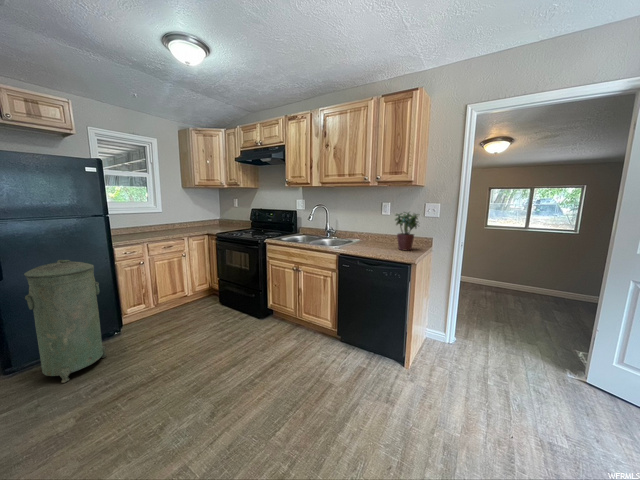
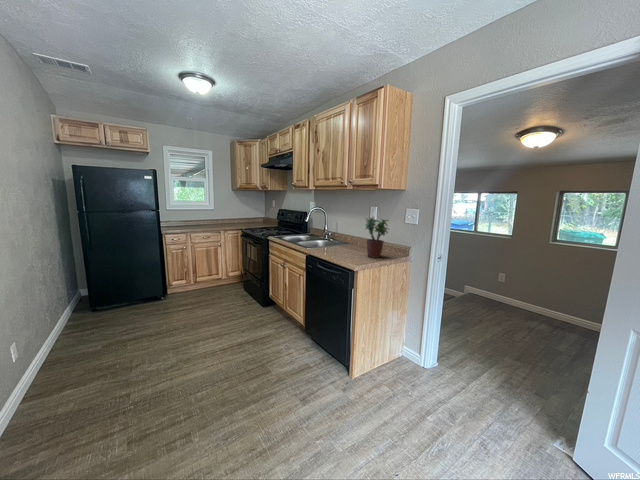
trash can: present [24,260,107,383] -> none [97,240,146,323]

